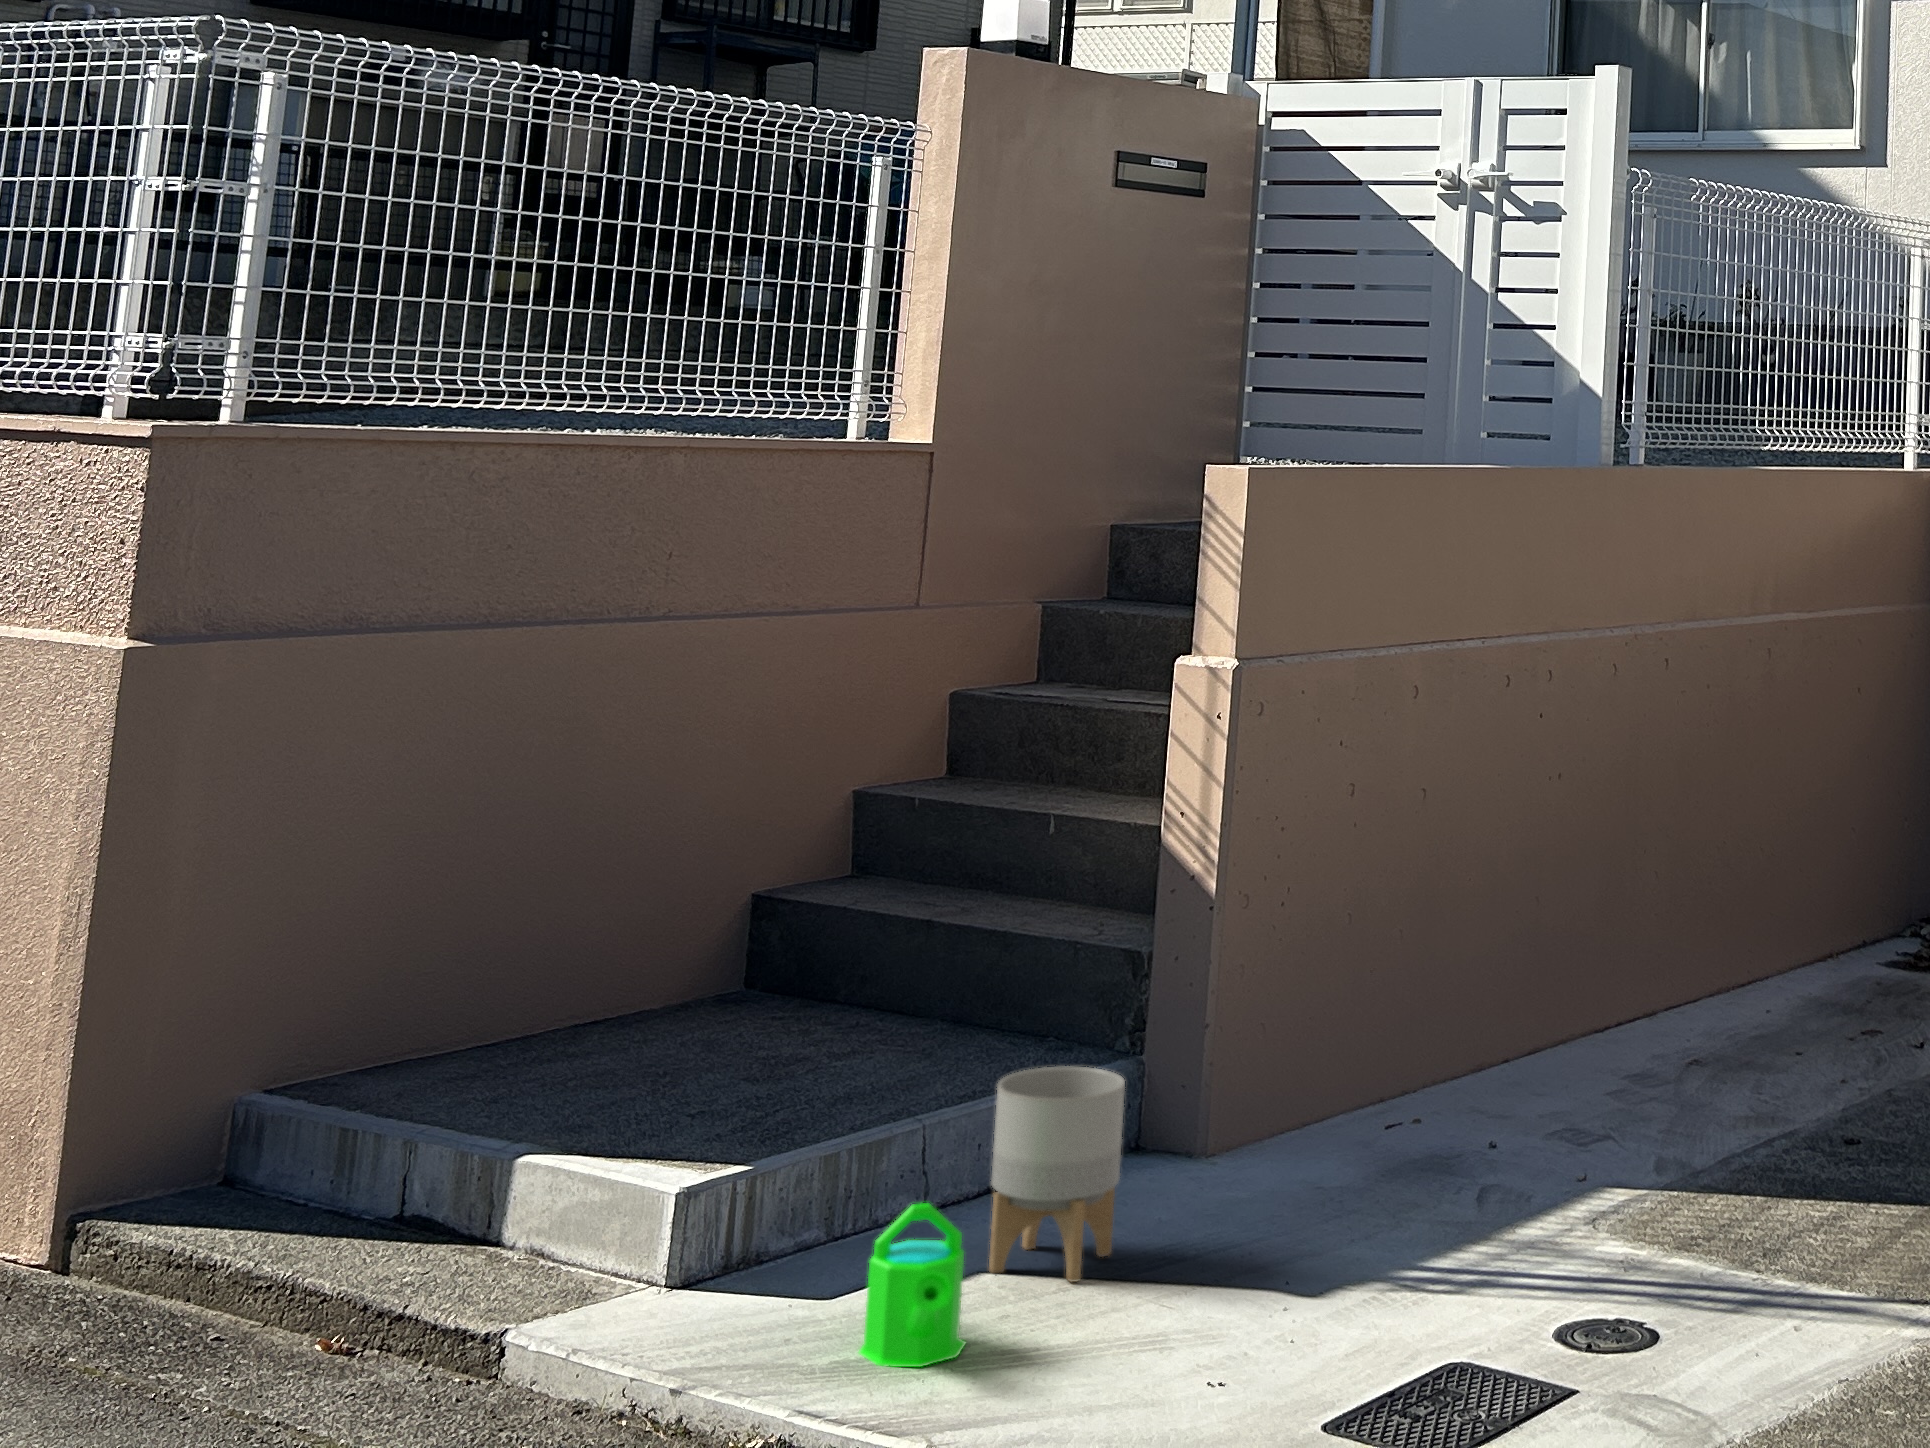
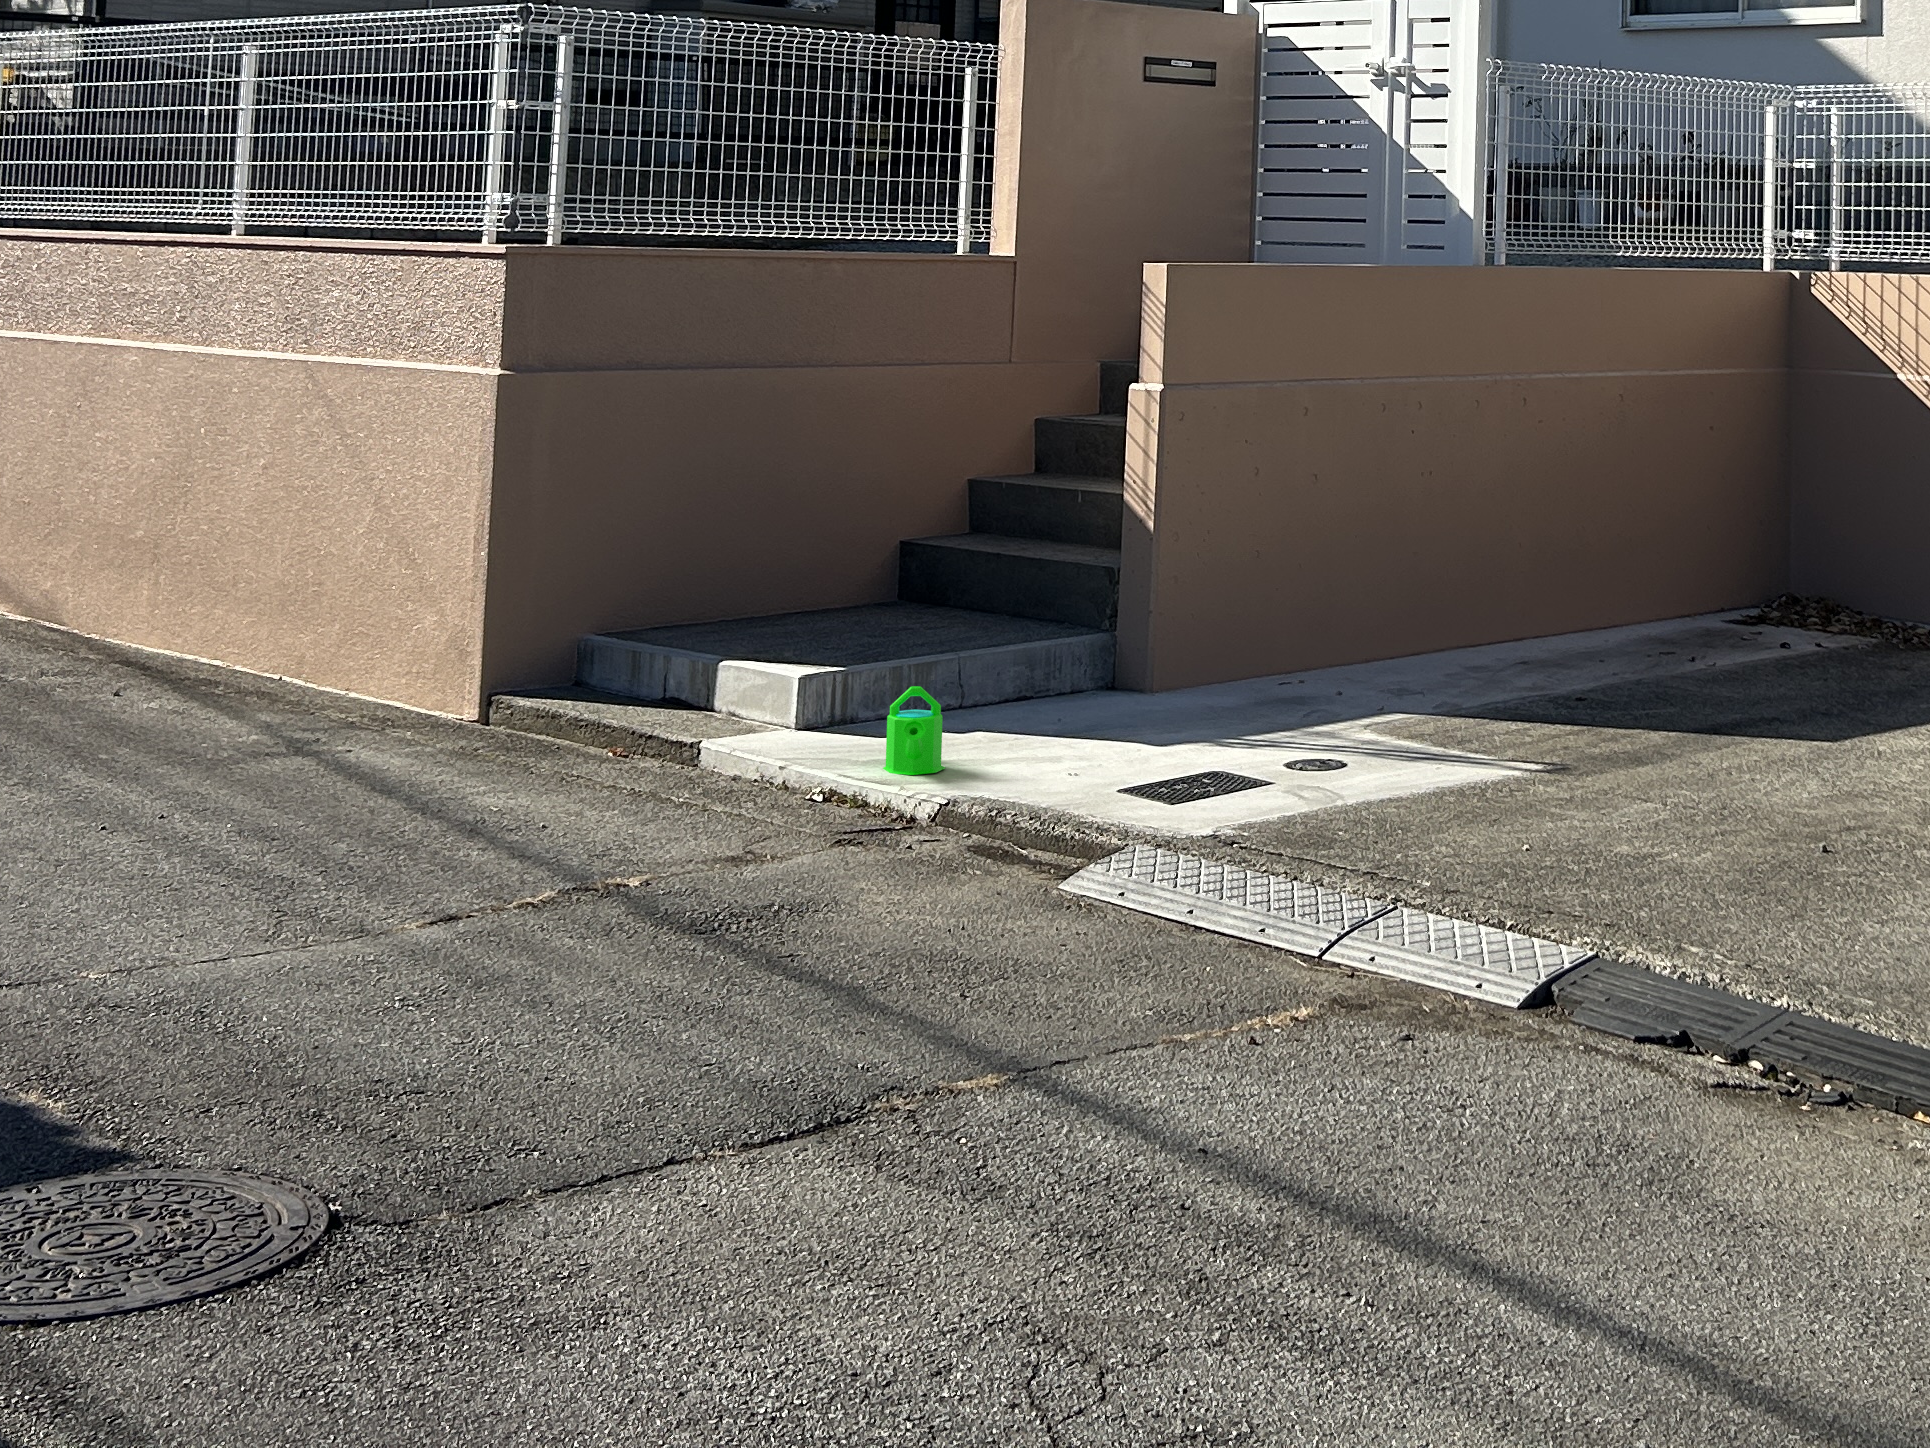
planter: present [989,1066,1125,1282] -> none [982,630,1063,751]

